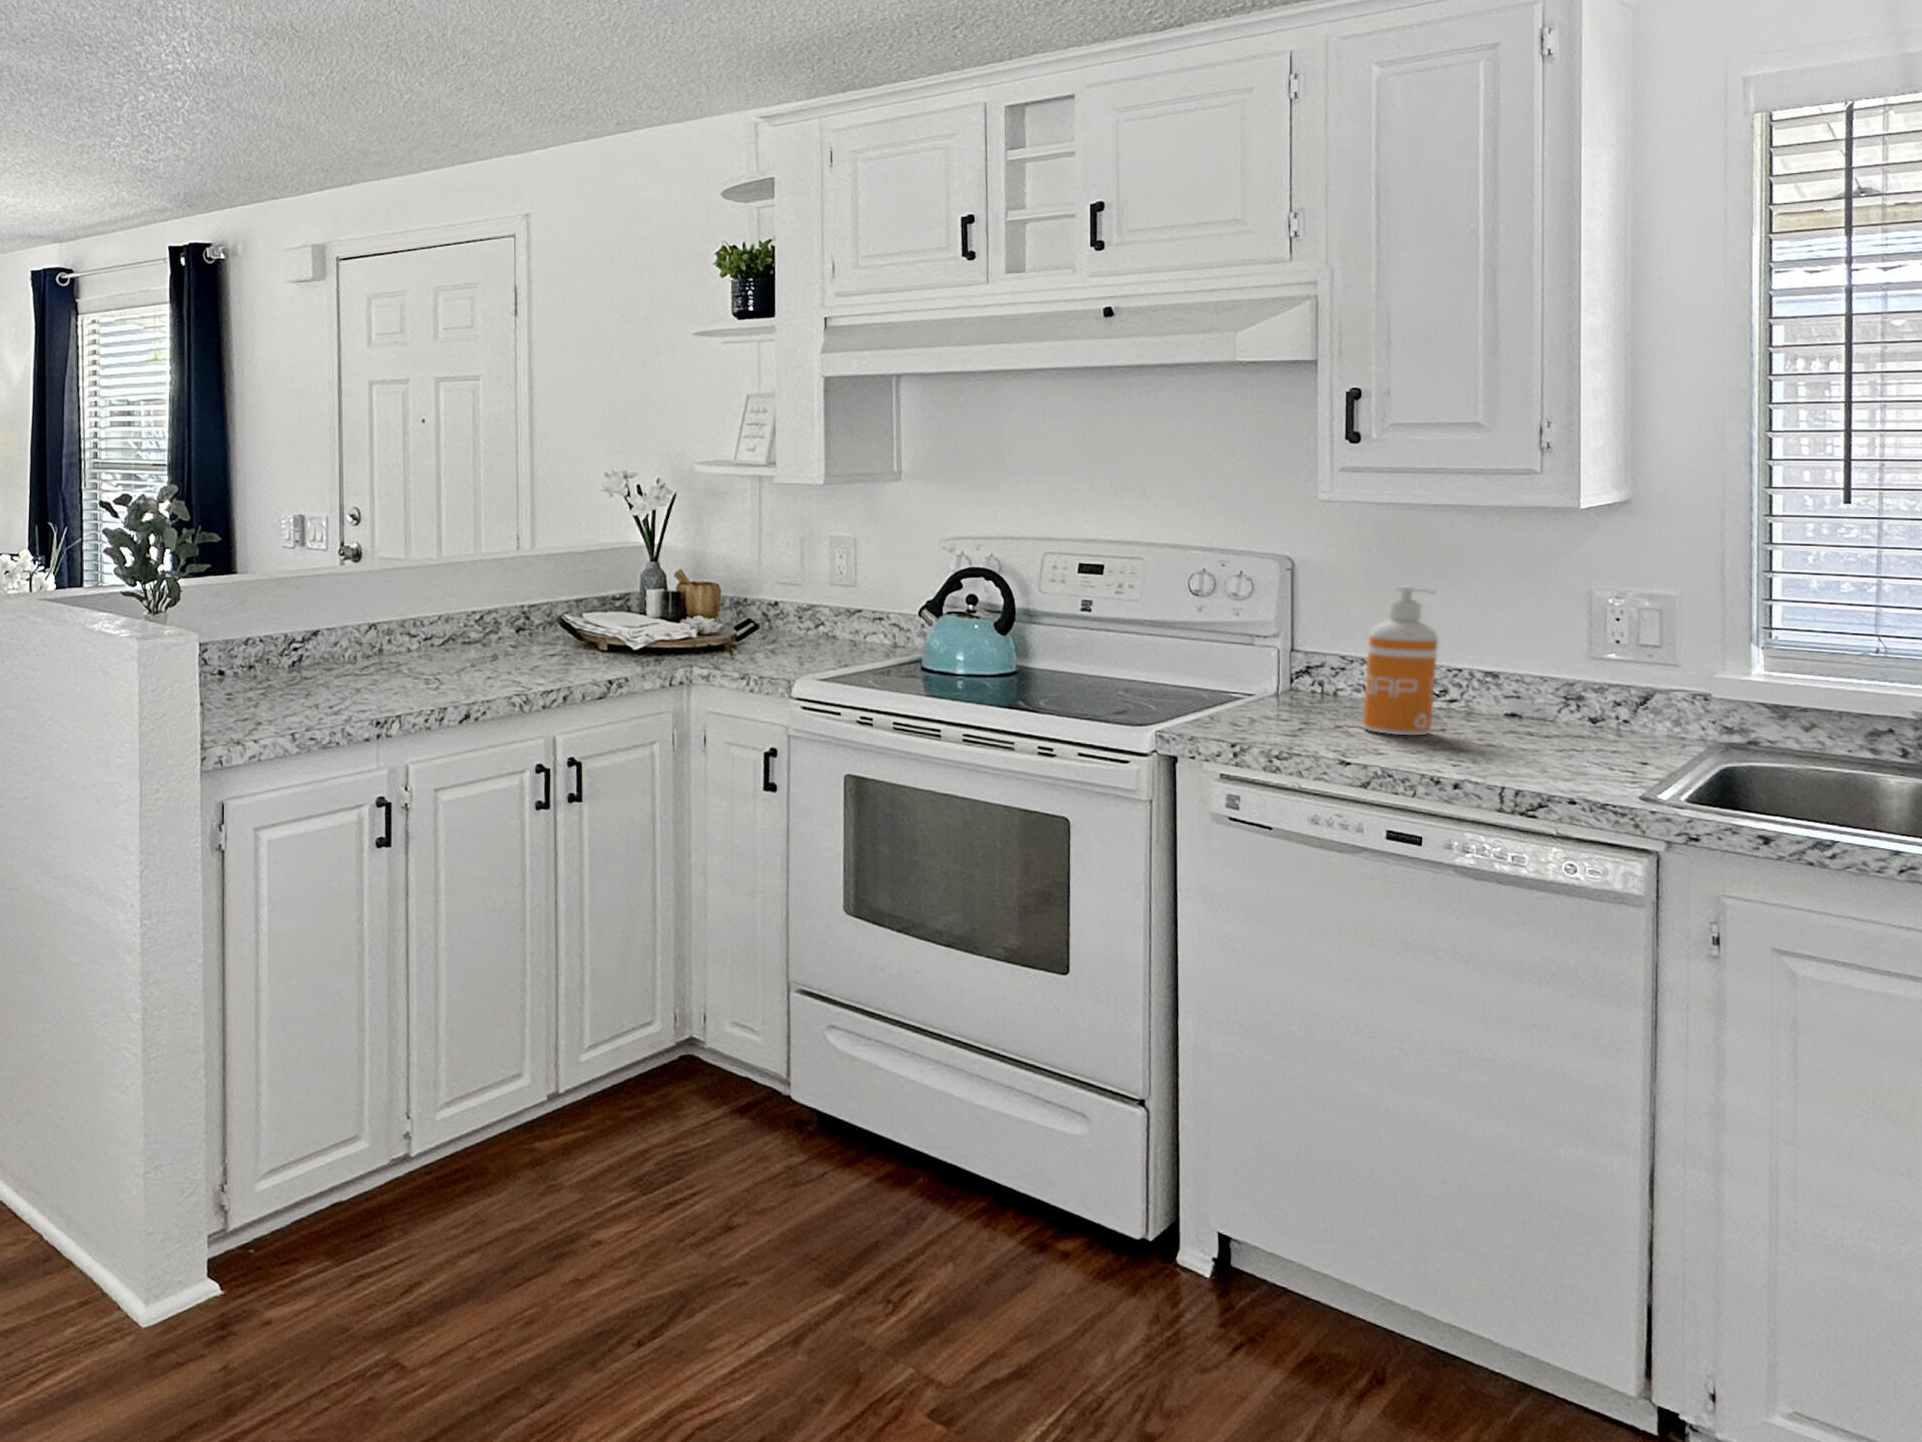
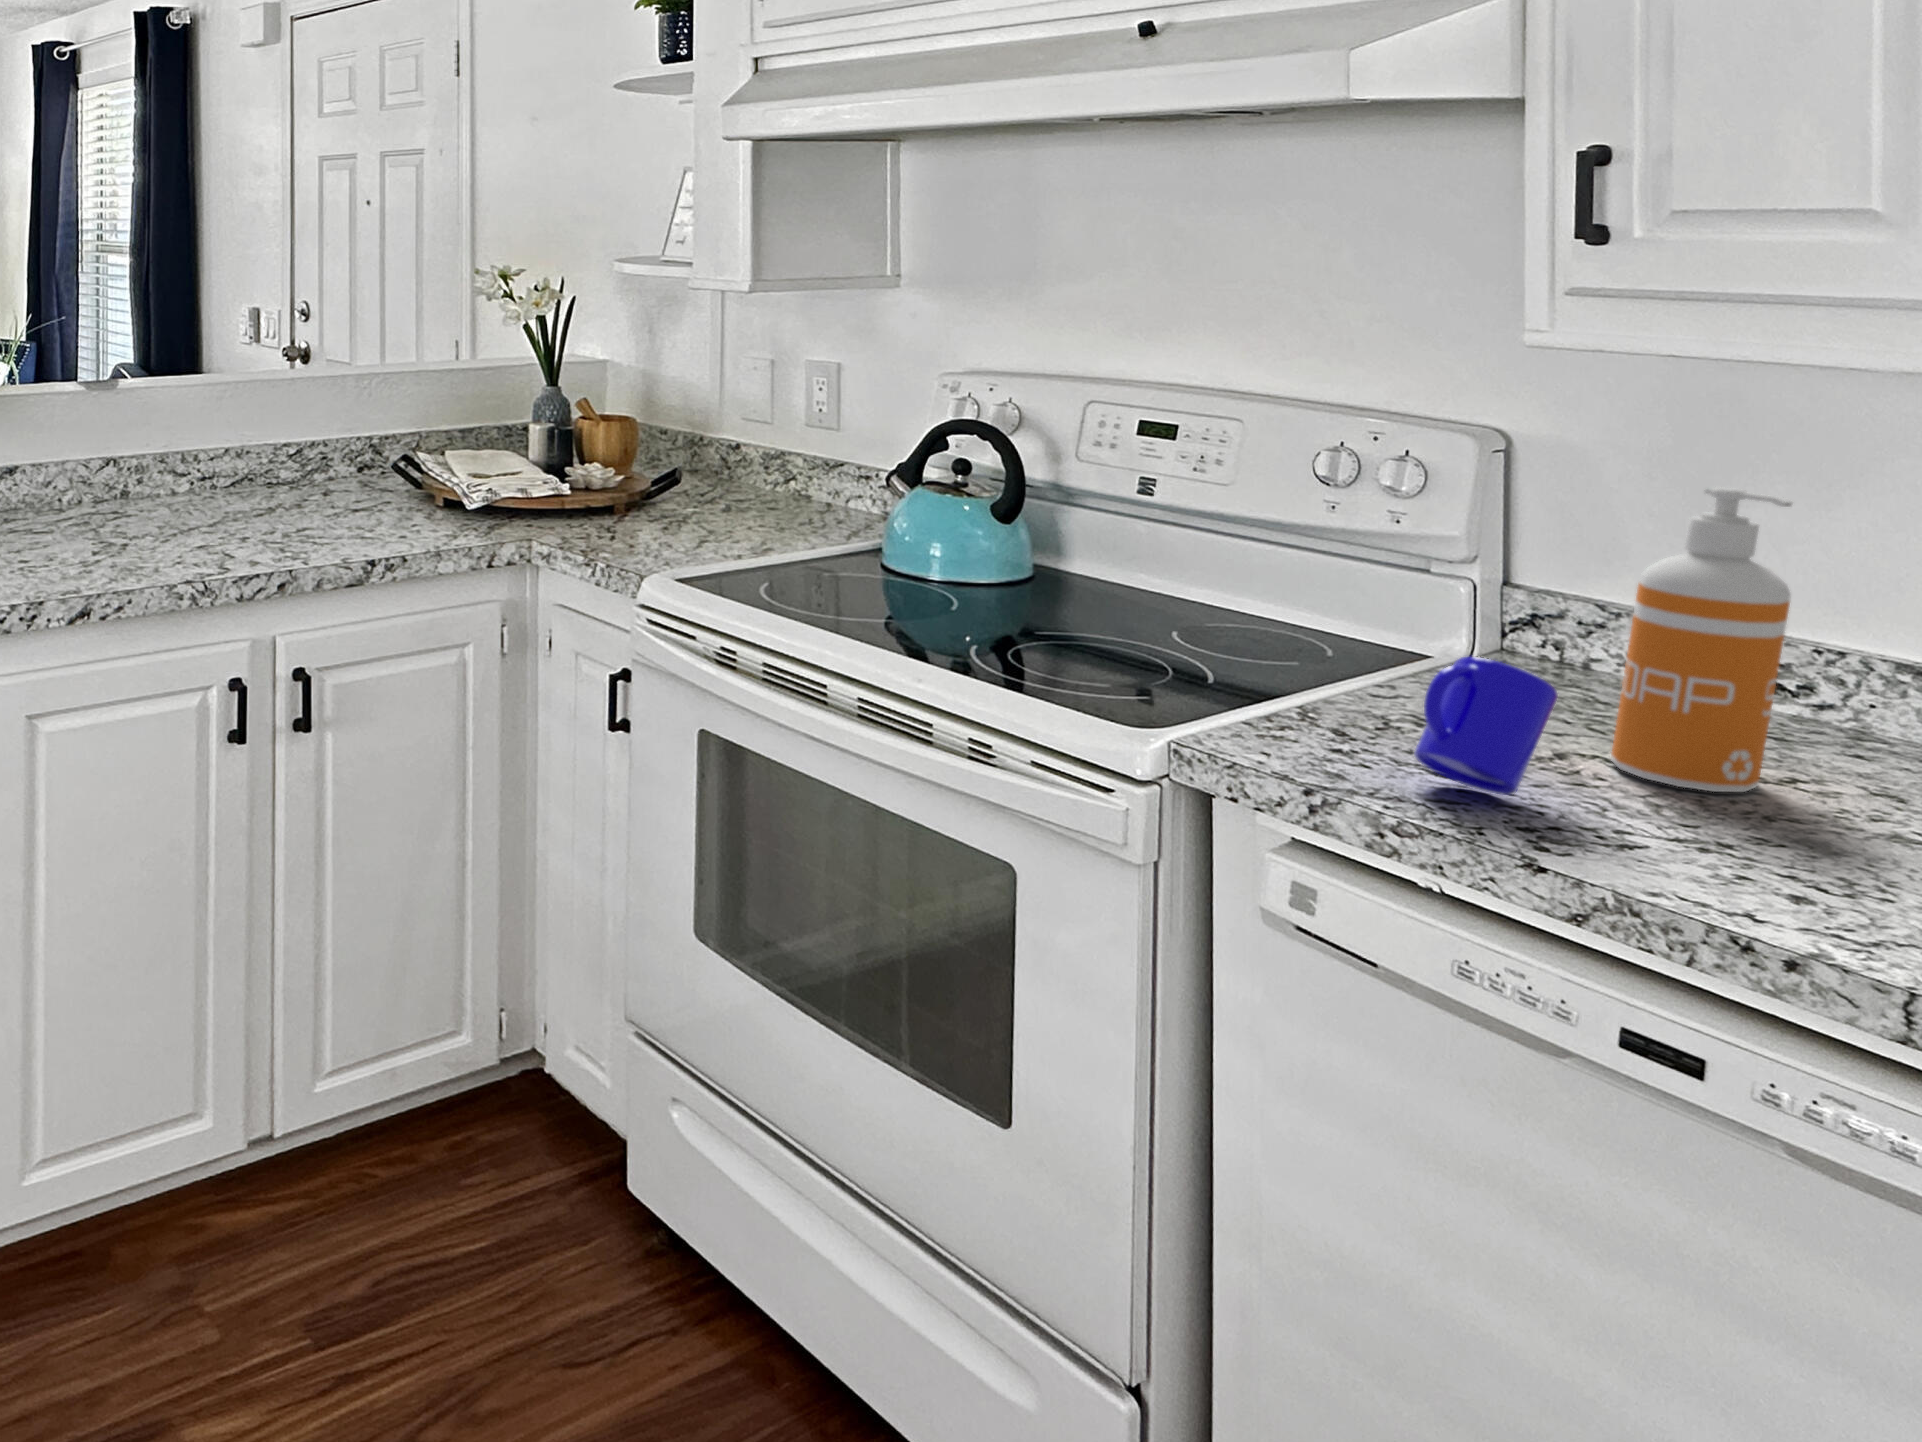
mug: none [1277,674,1341,741] -> present [1414,657,1558,795]

